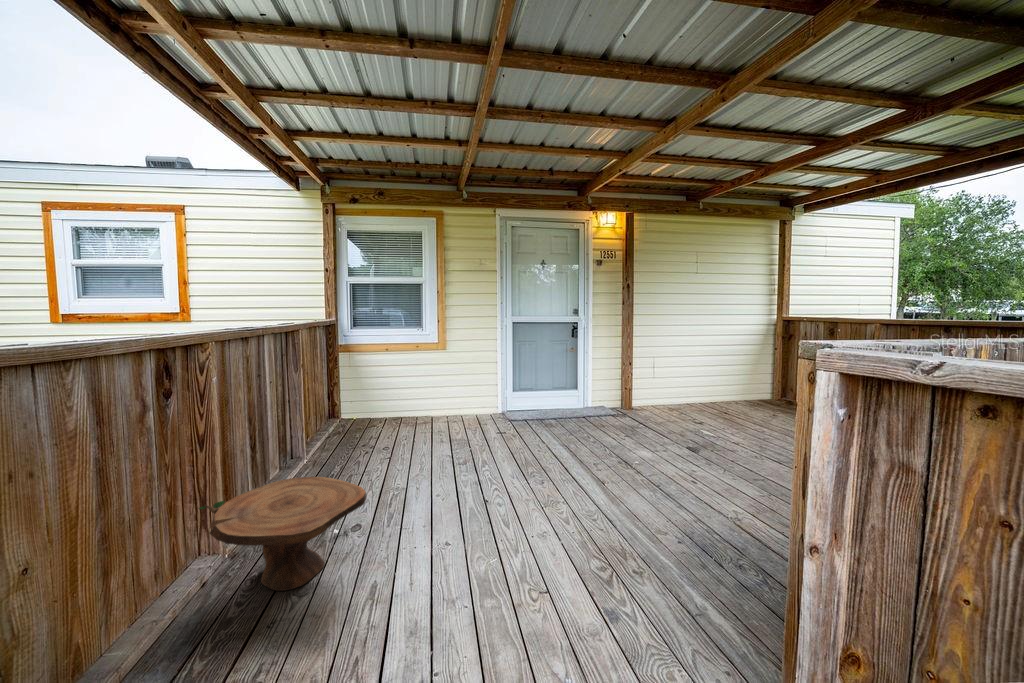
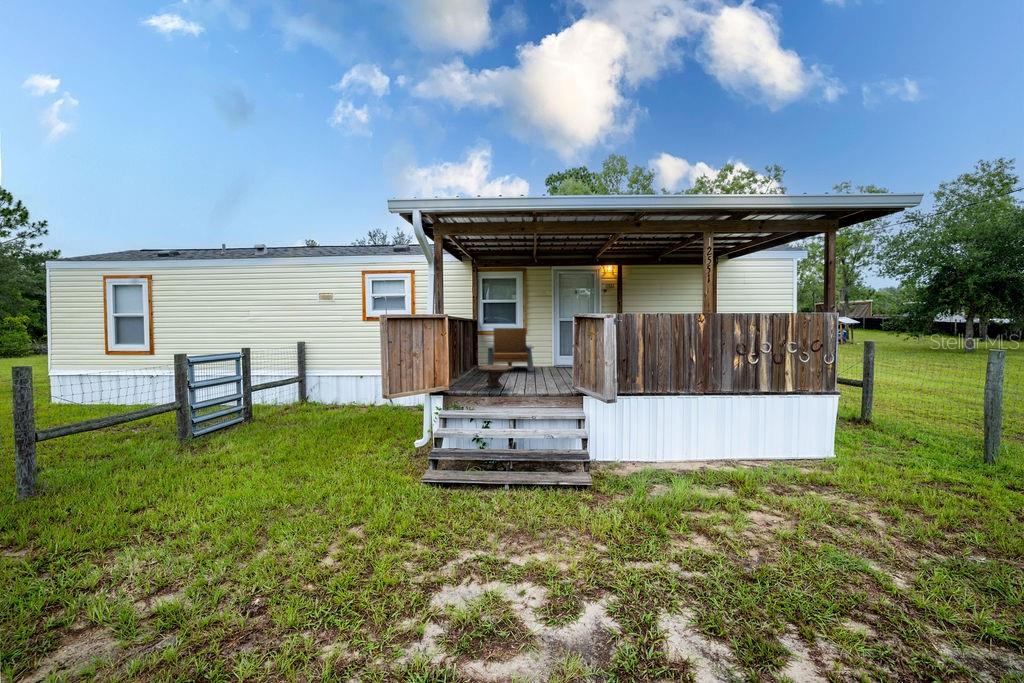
lounge chair: none [342,337,458,445] -> present [488,328,534,371]

